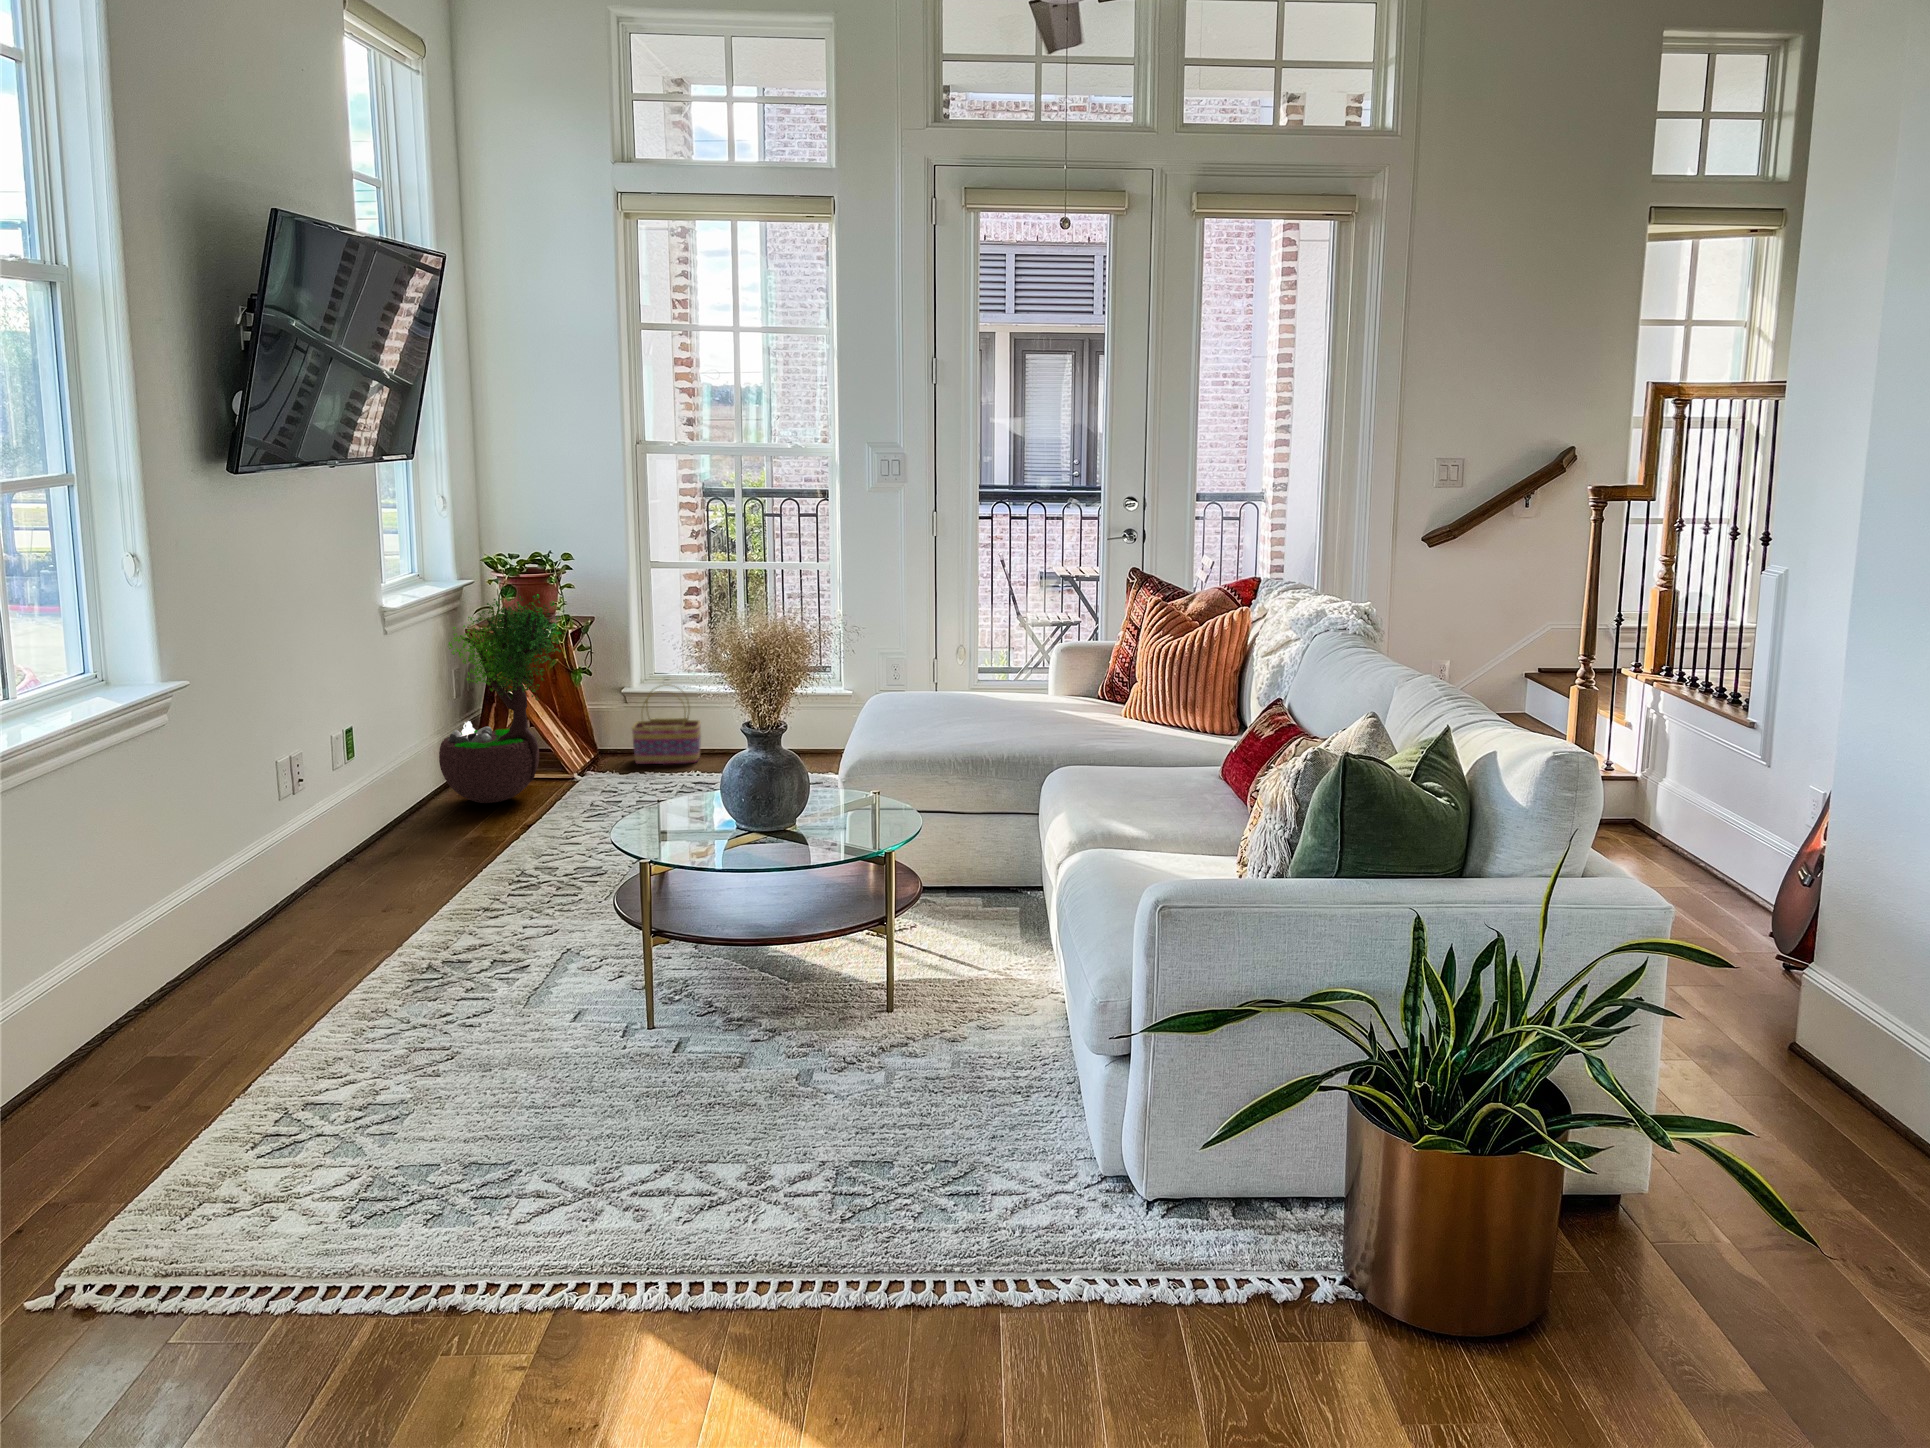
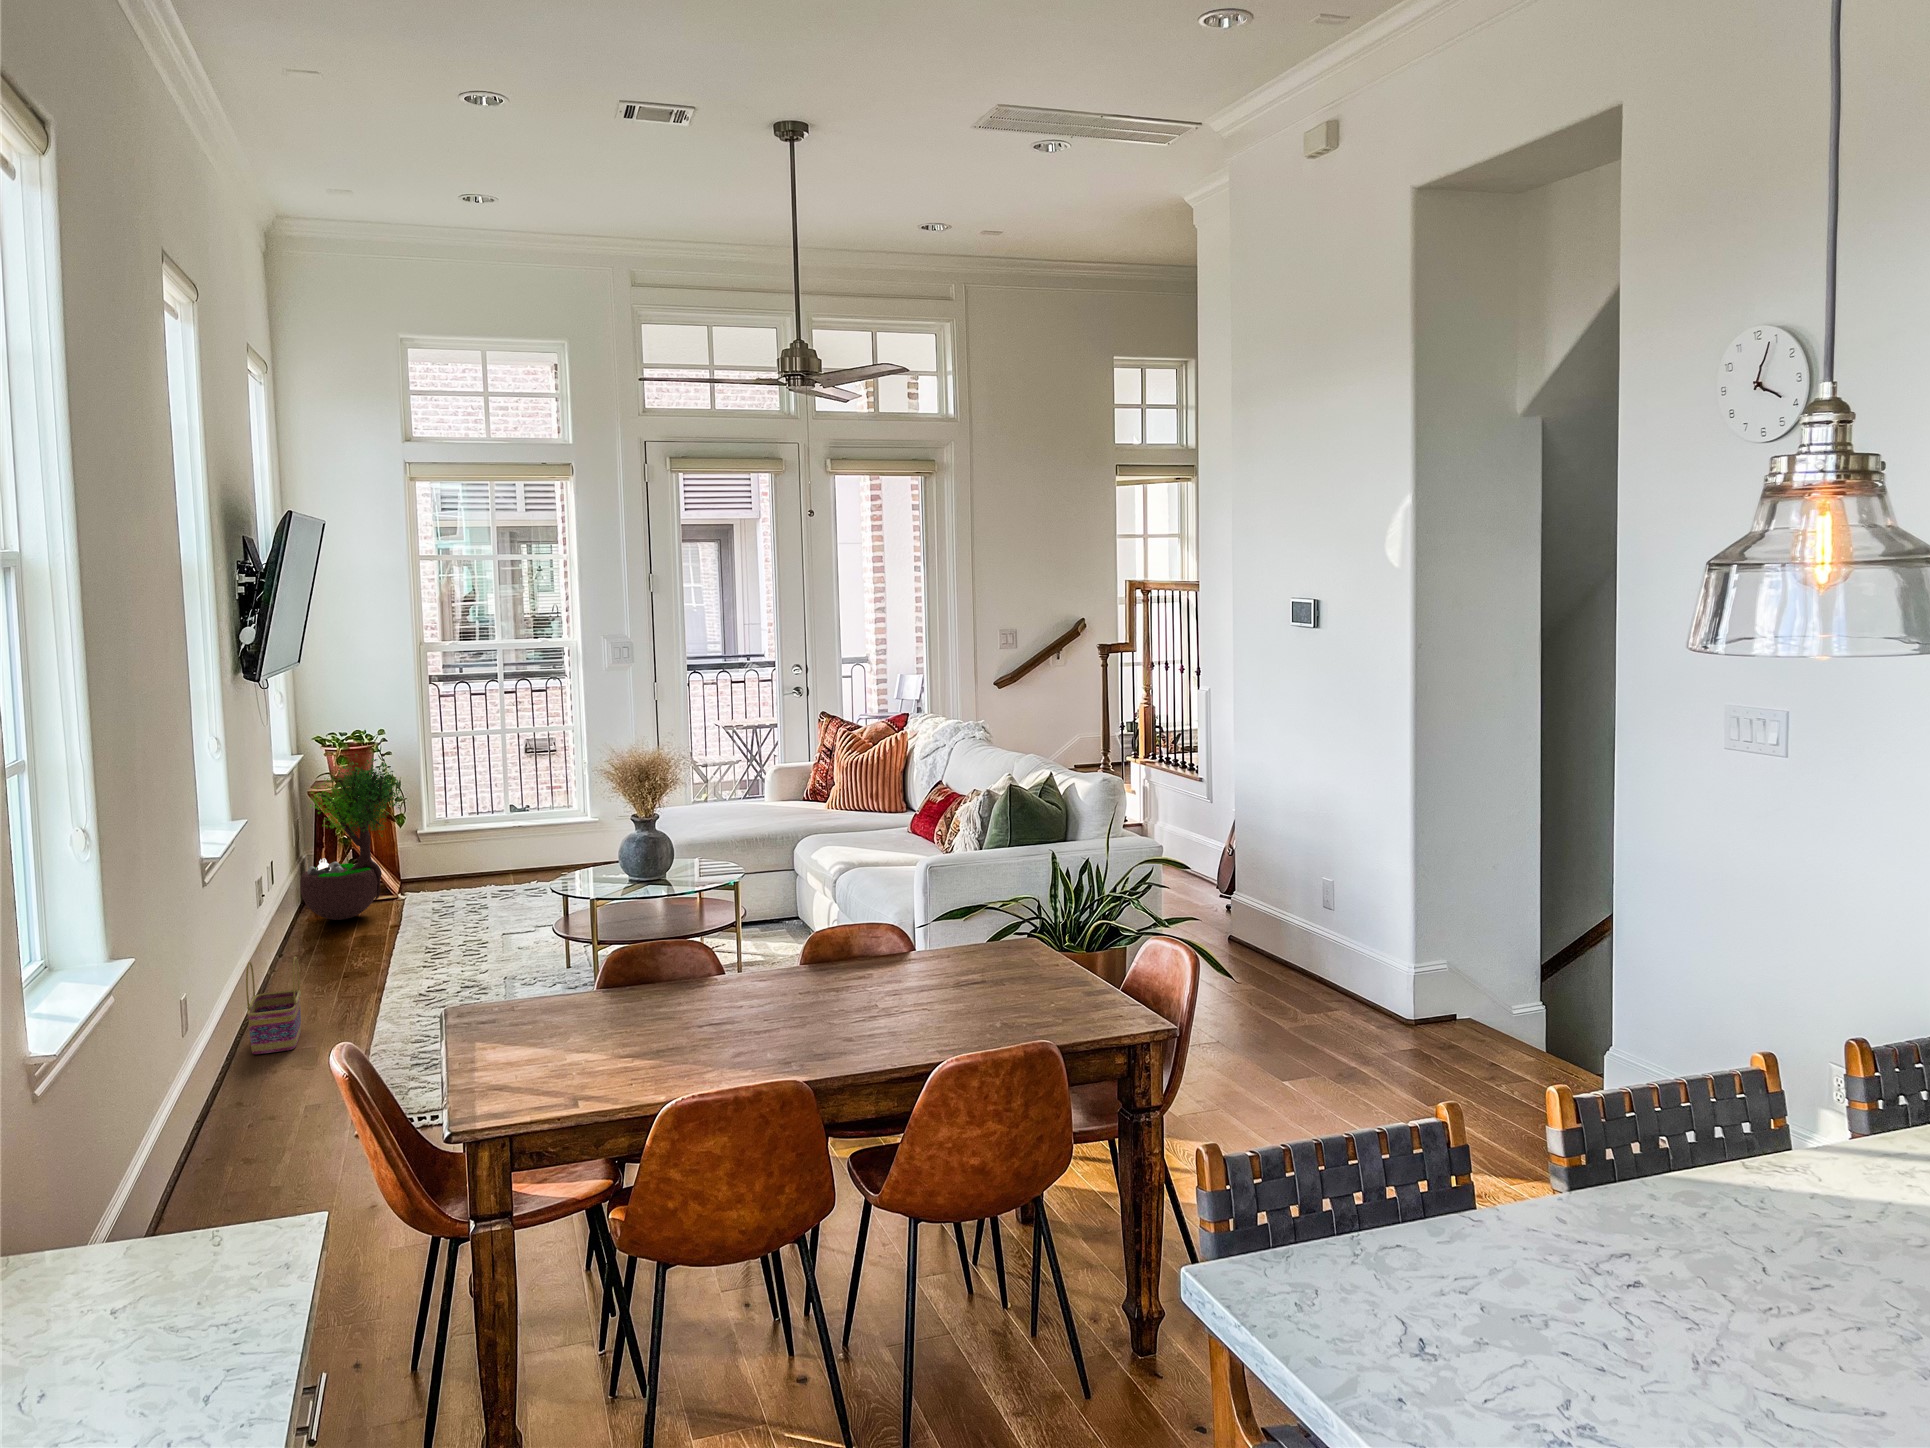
basket: present [632,688,701,764] -> present [246,956,301,1054]

